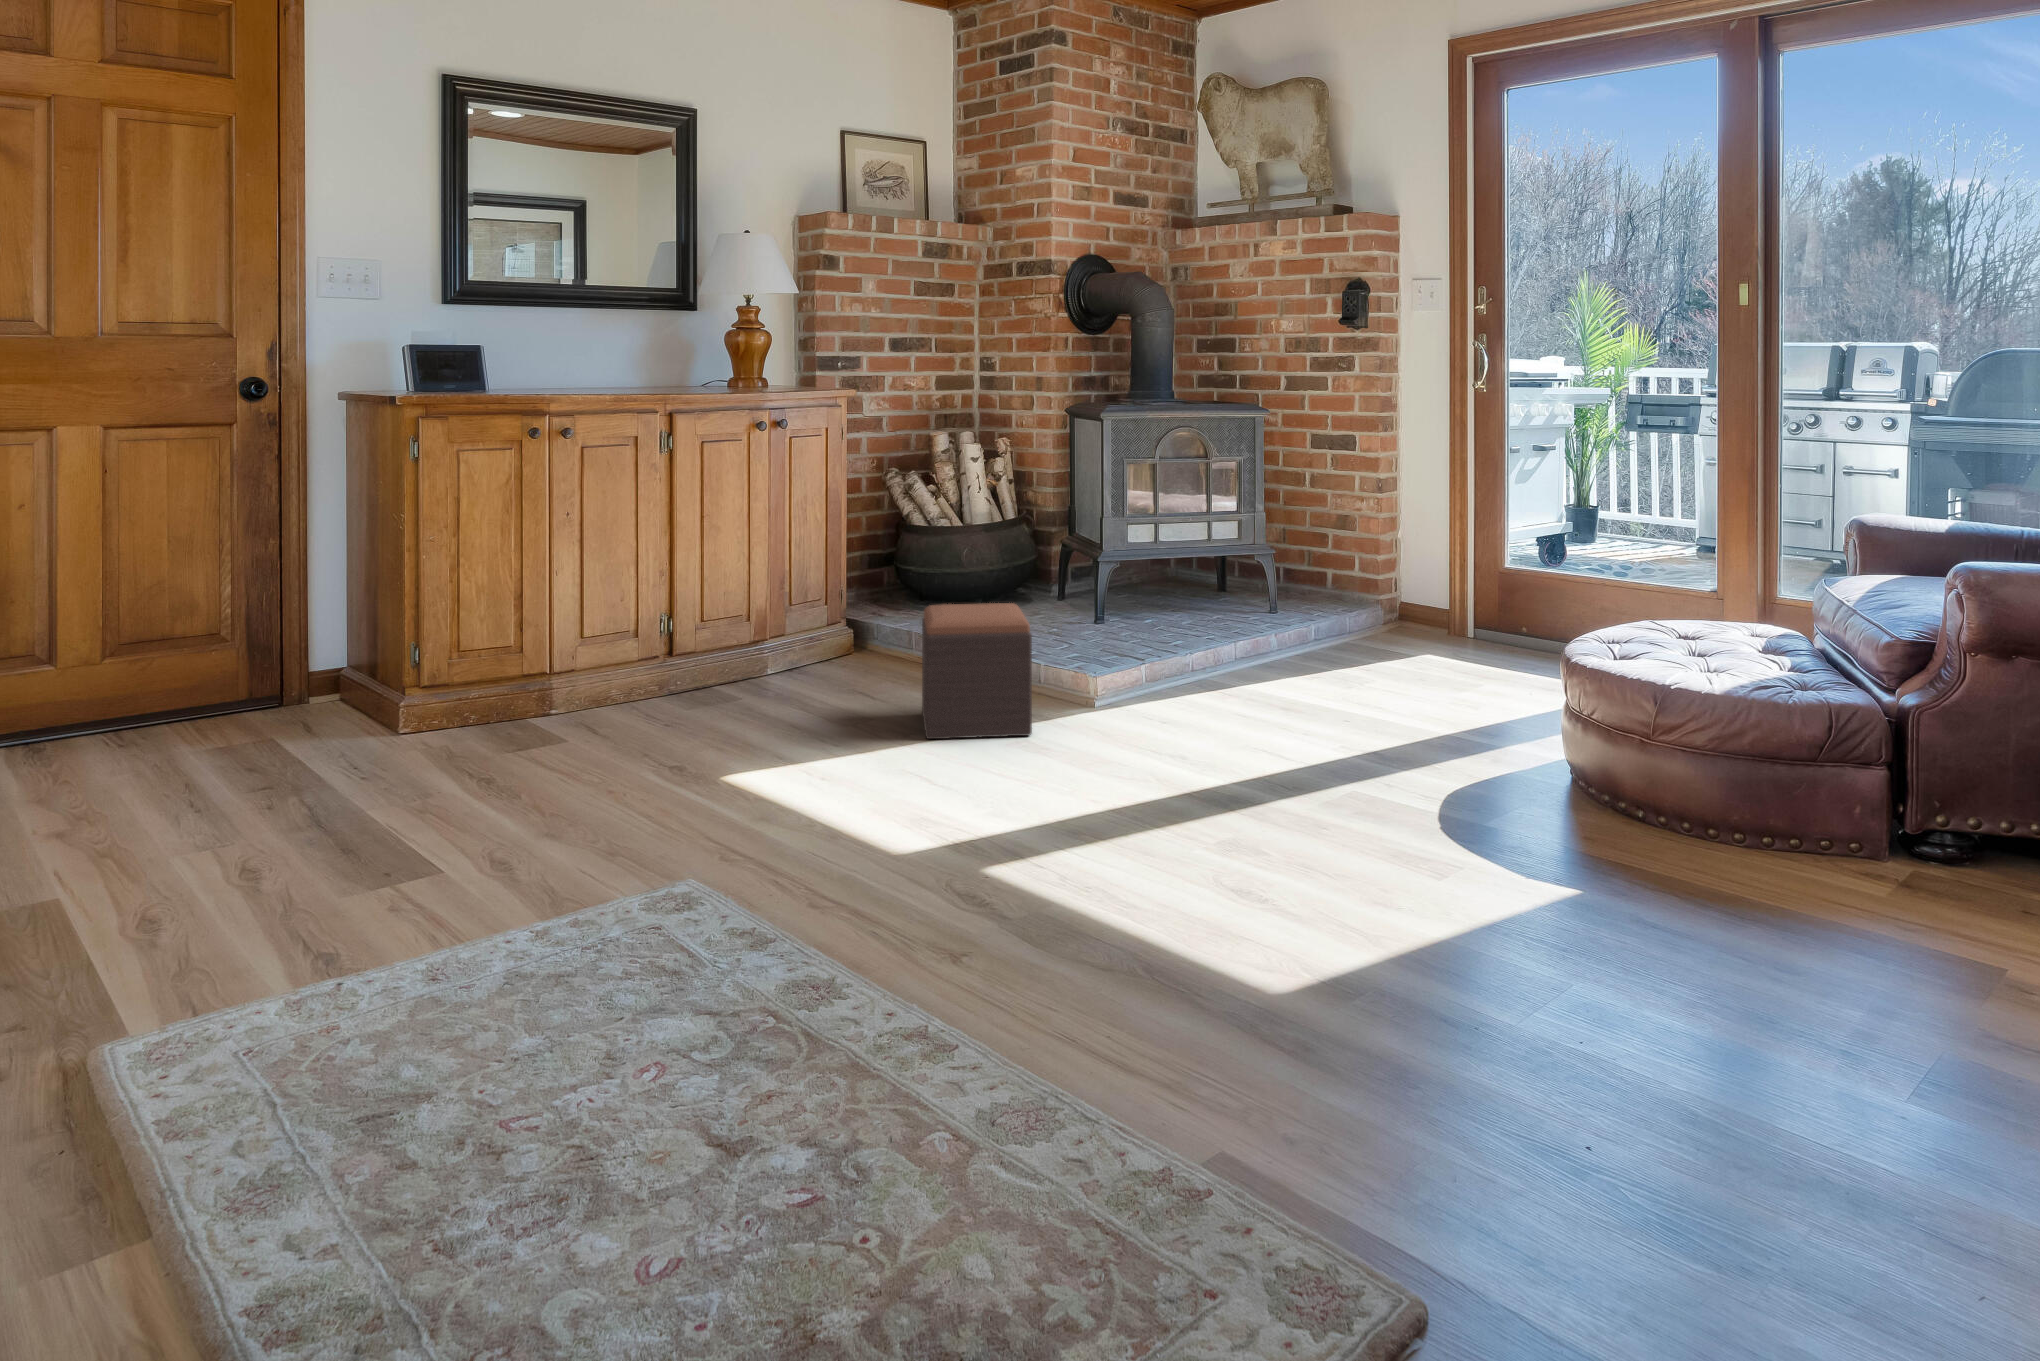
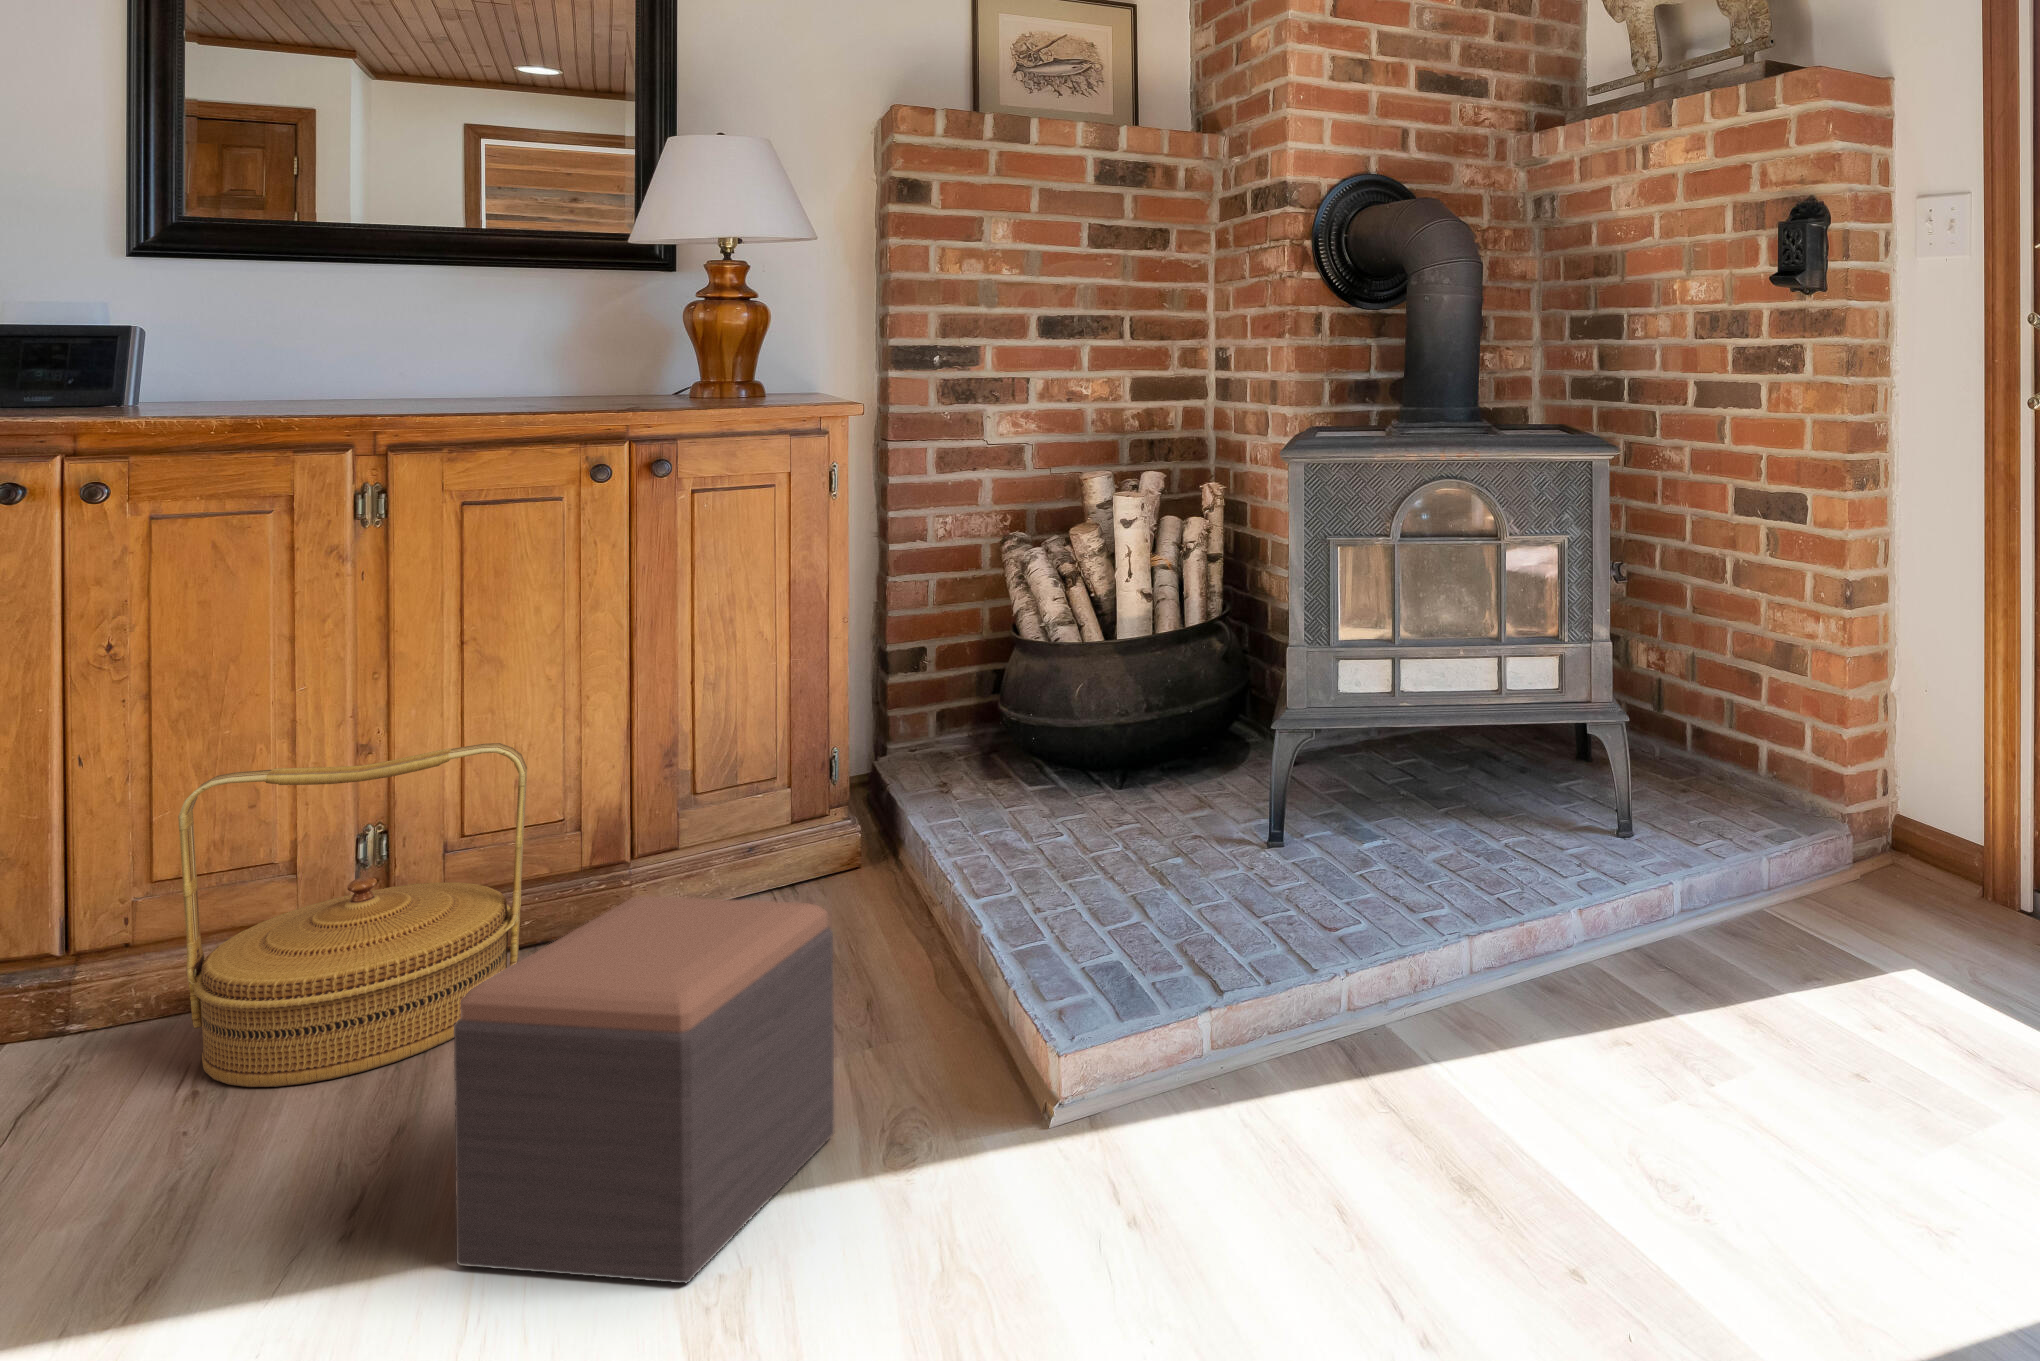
woven basket: none [647,561,778,718] -> present [178,743,527,1087]

